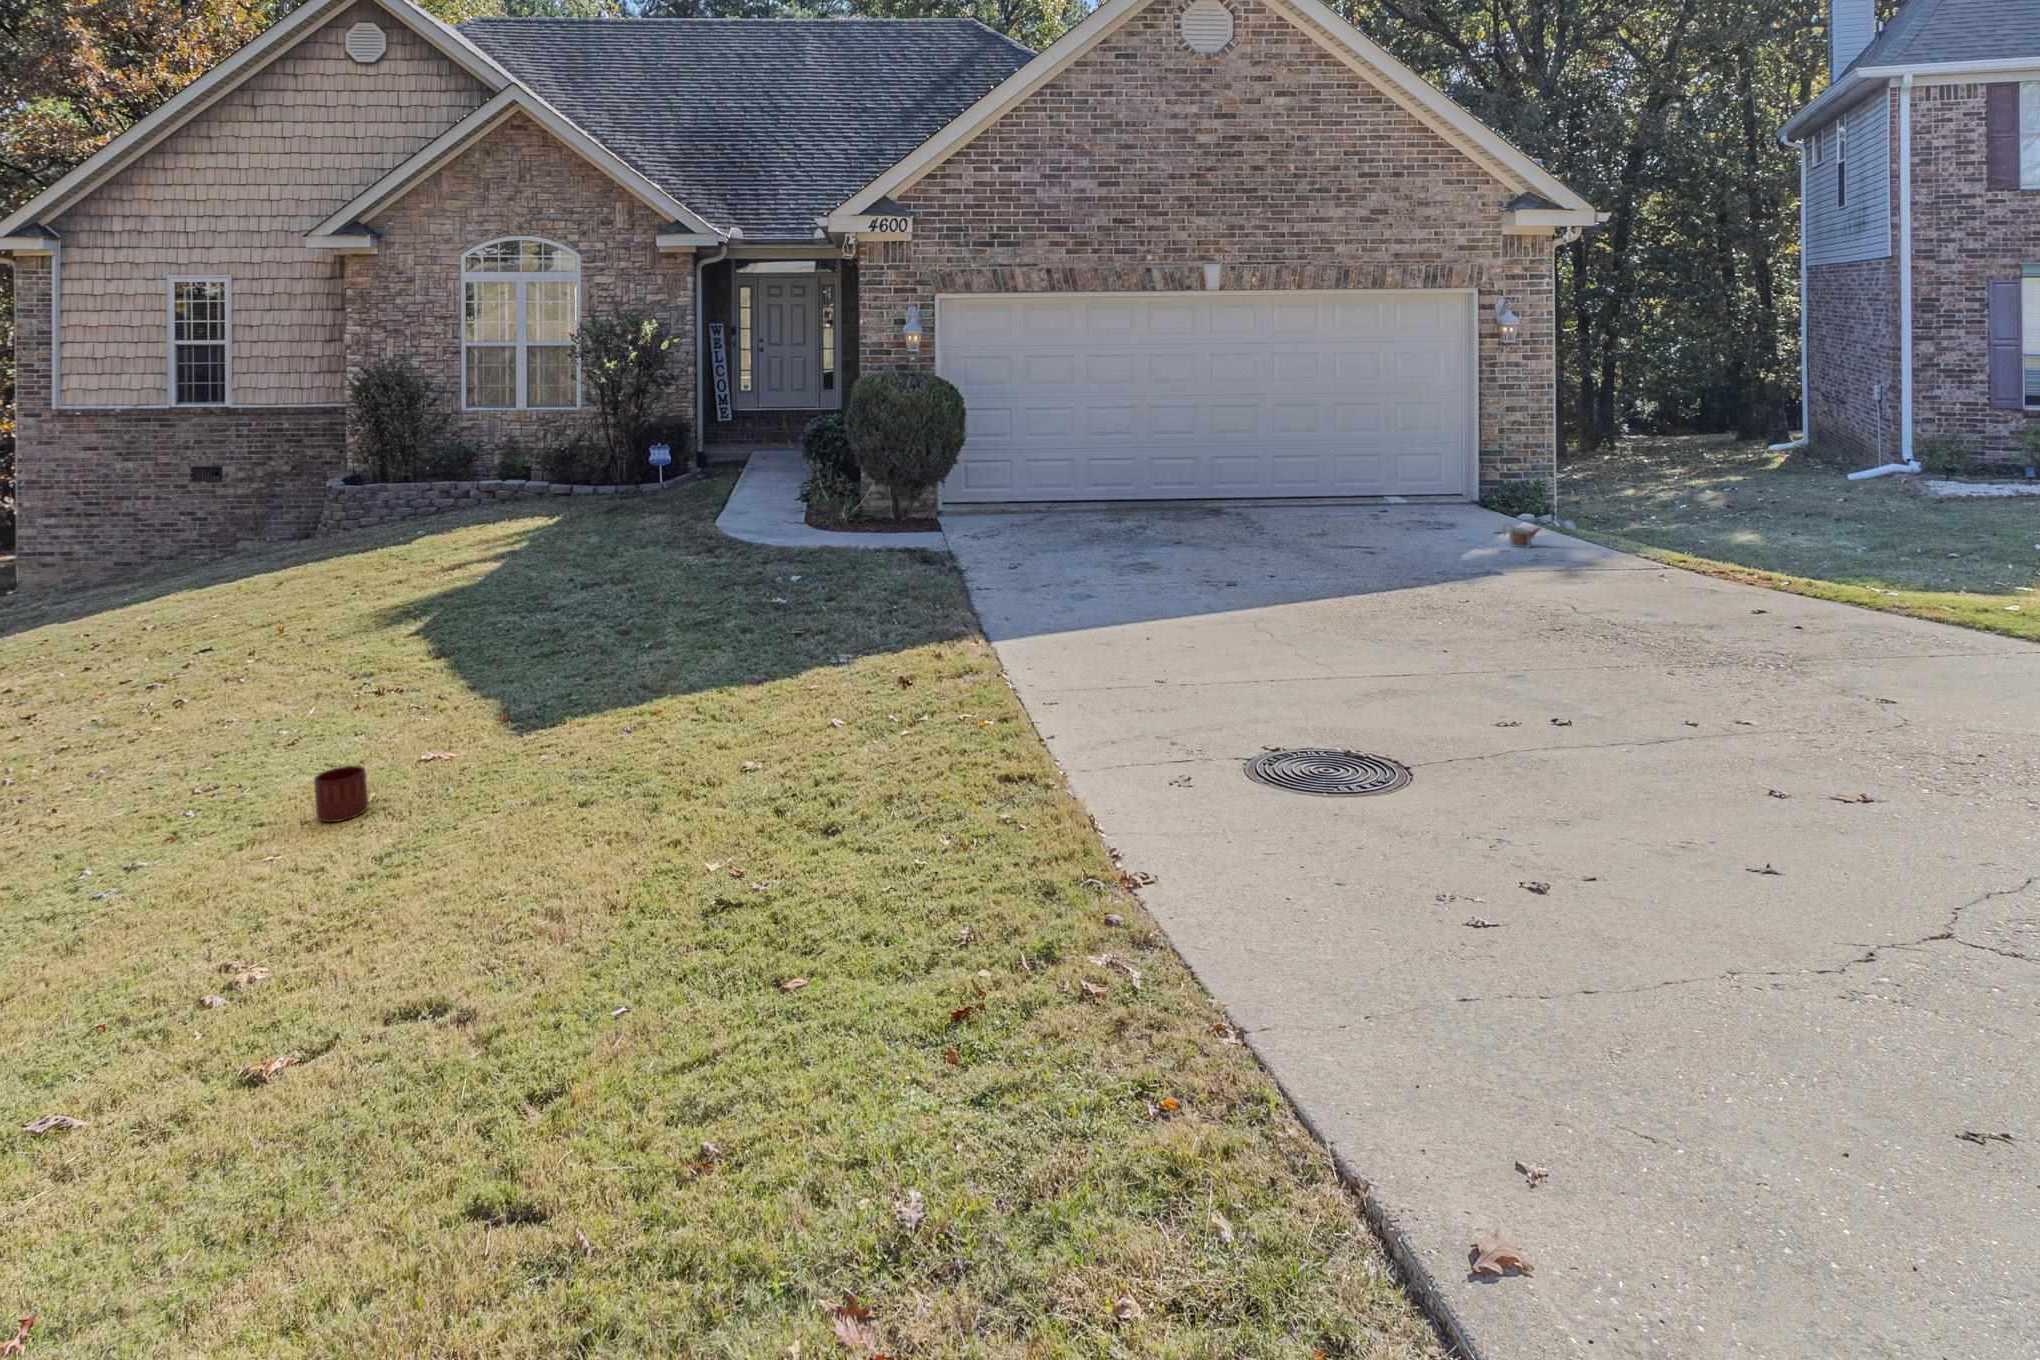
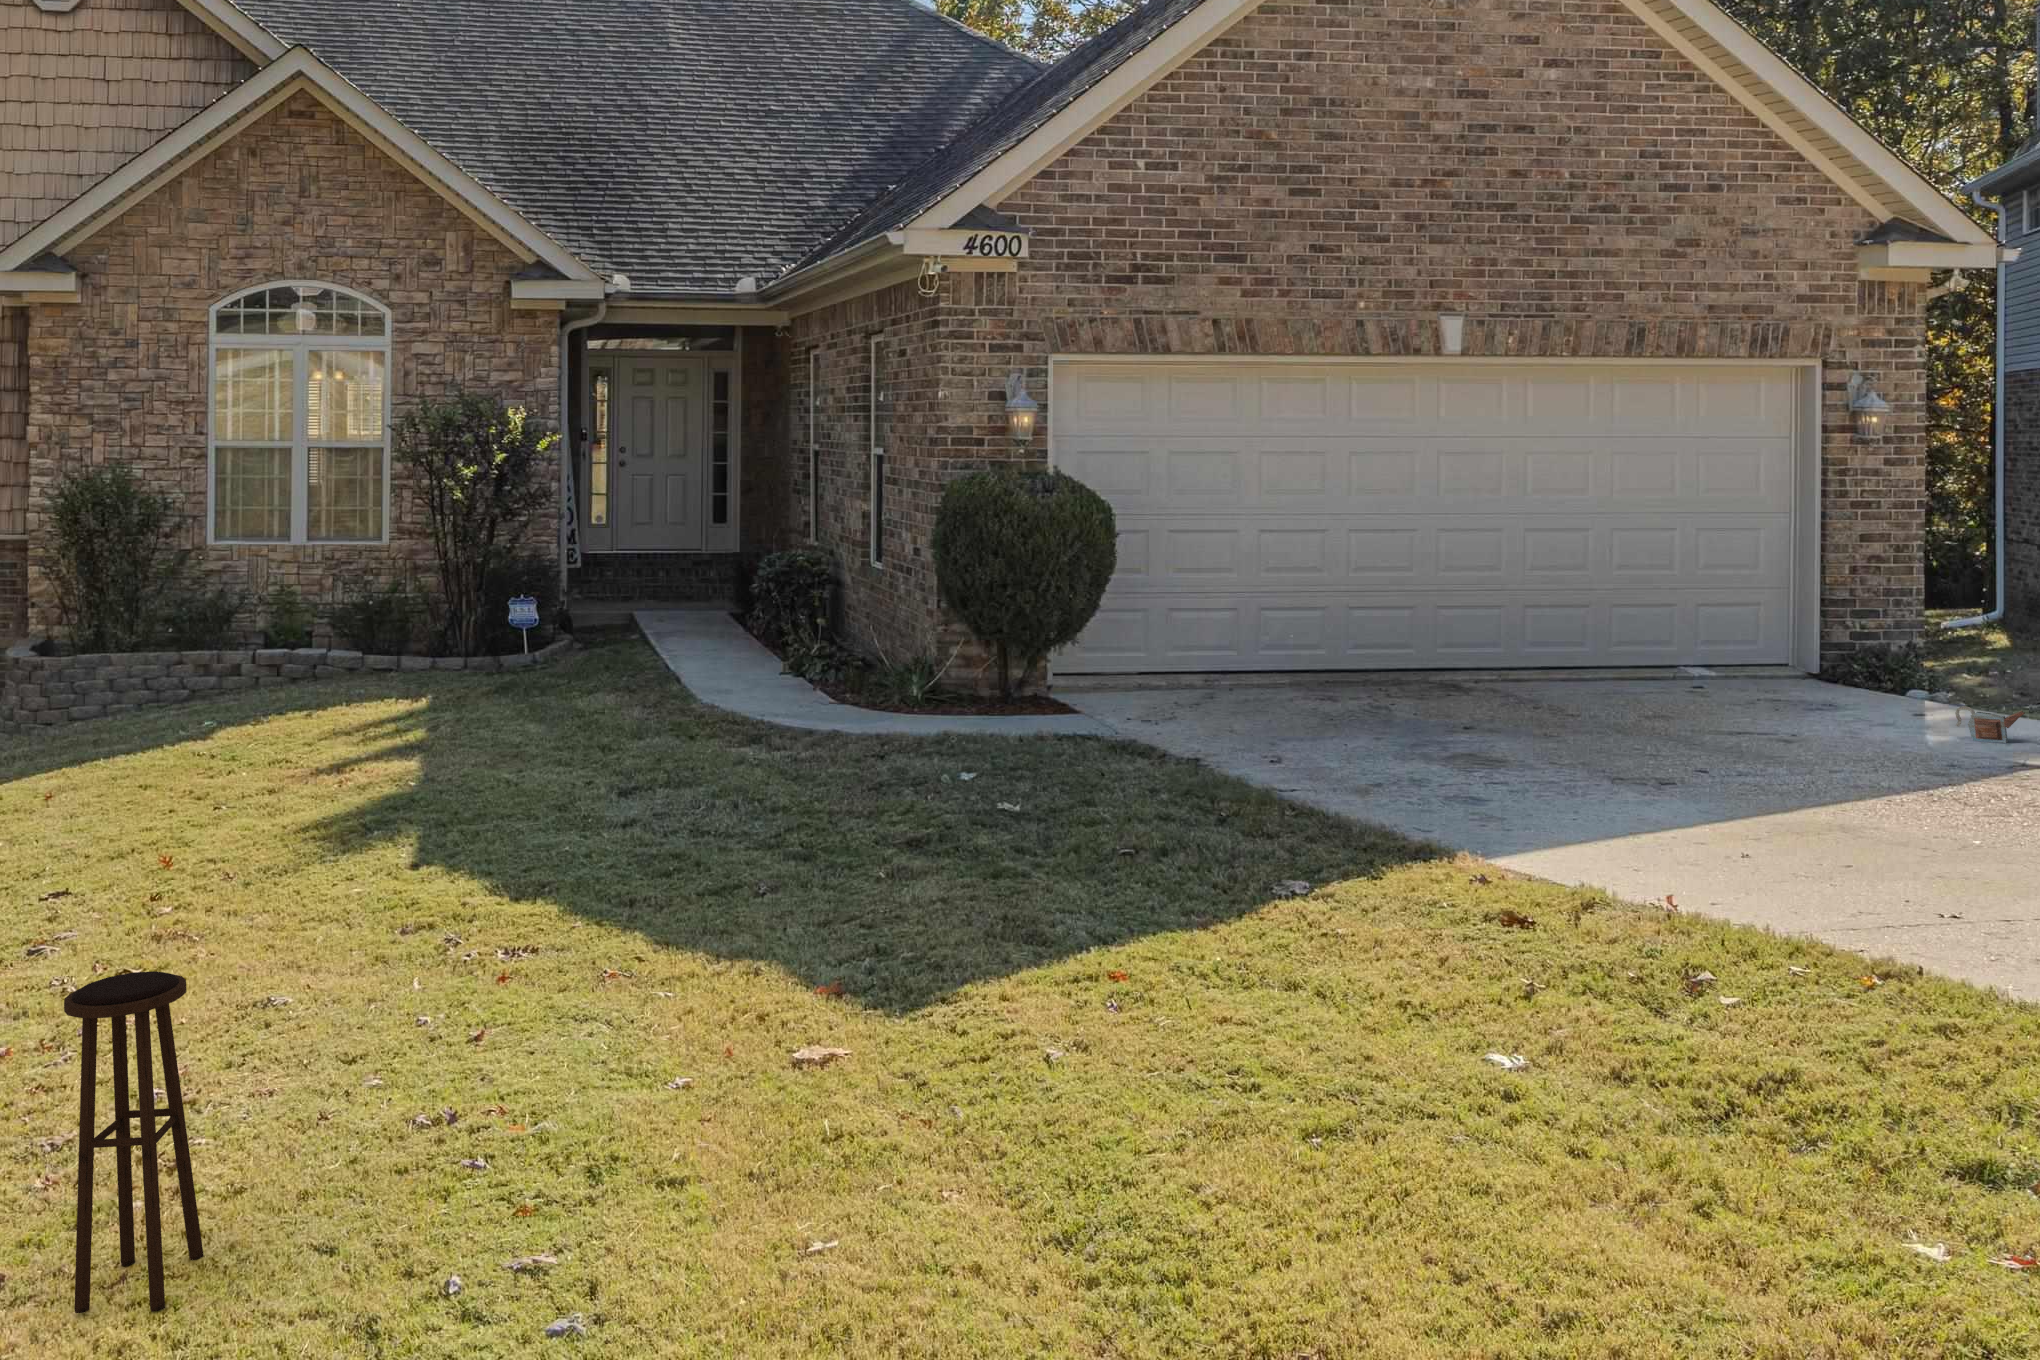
stool: none [166,658,248,817] -> present [64,971,204,1313]
planter: present [314,766,368,822] -> none [407,1192,510,1320]

